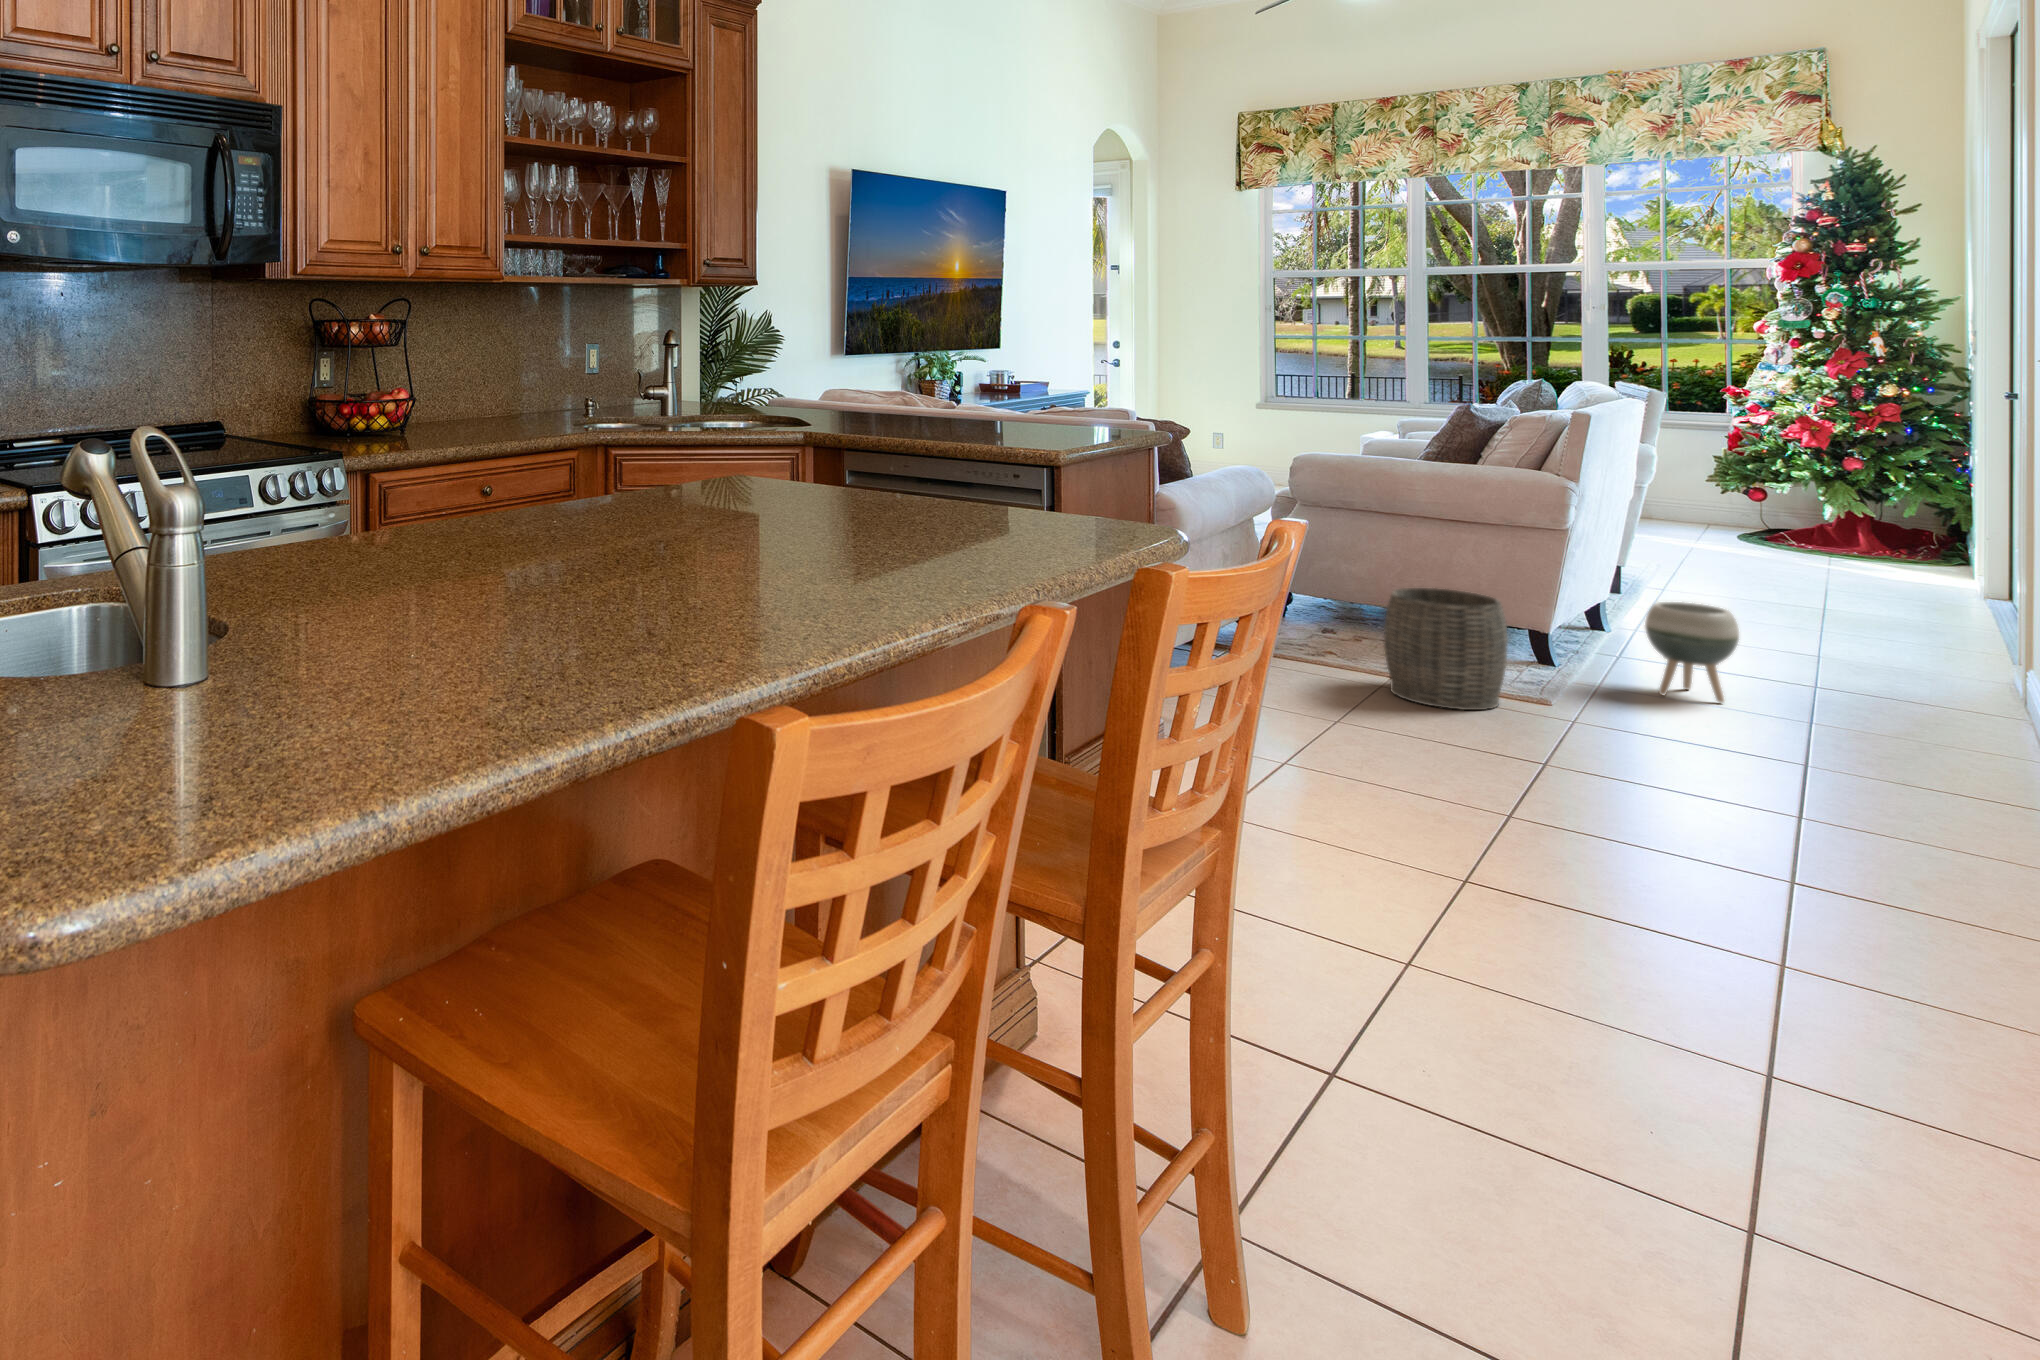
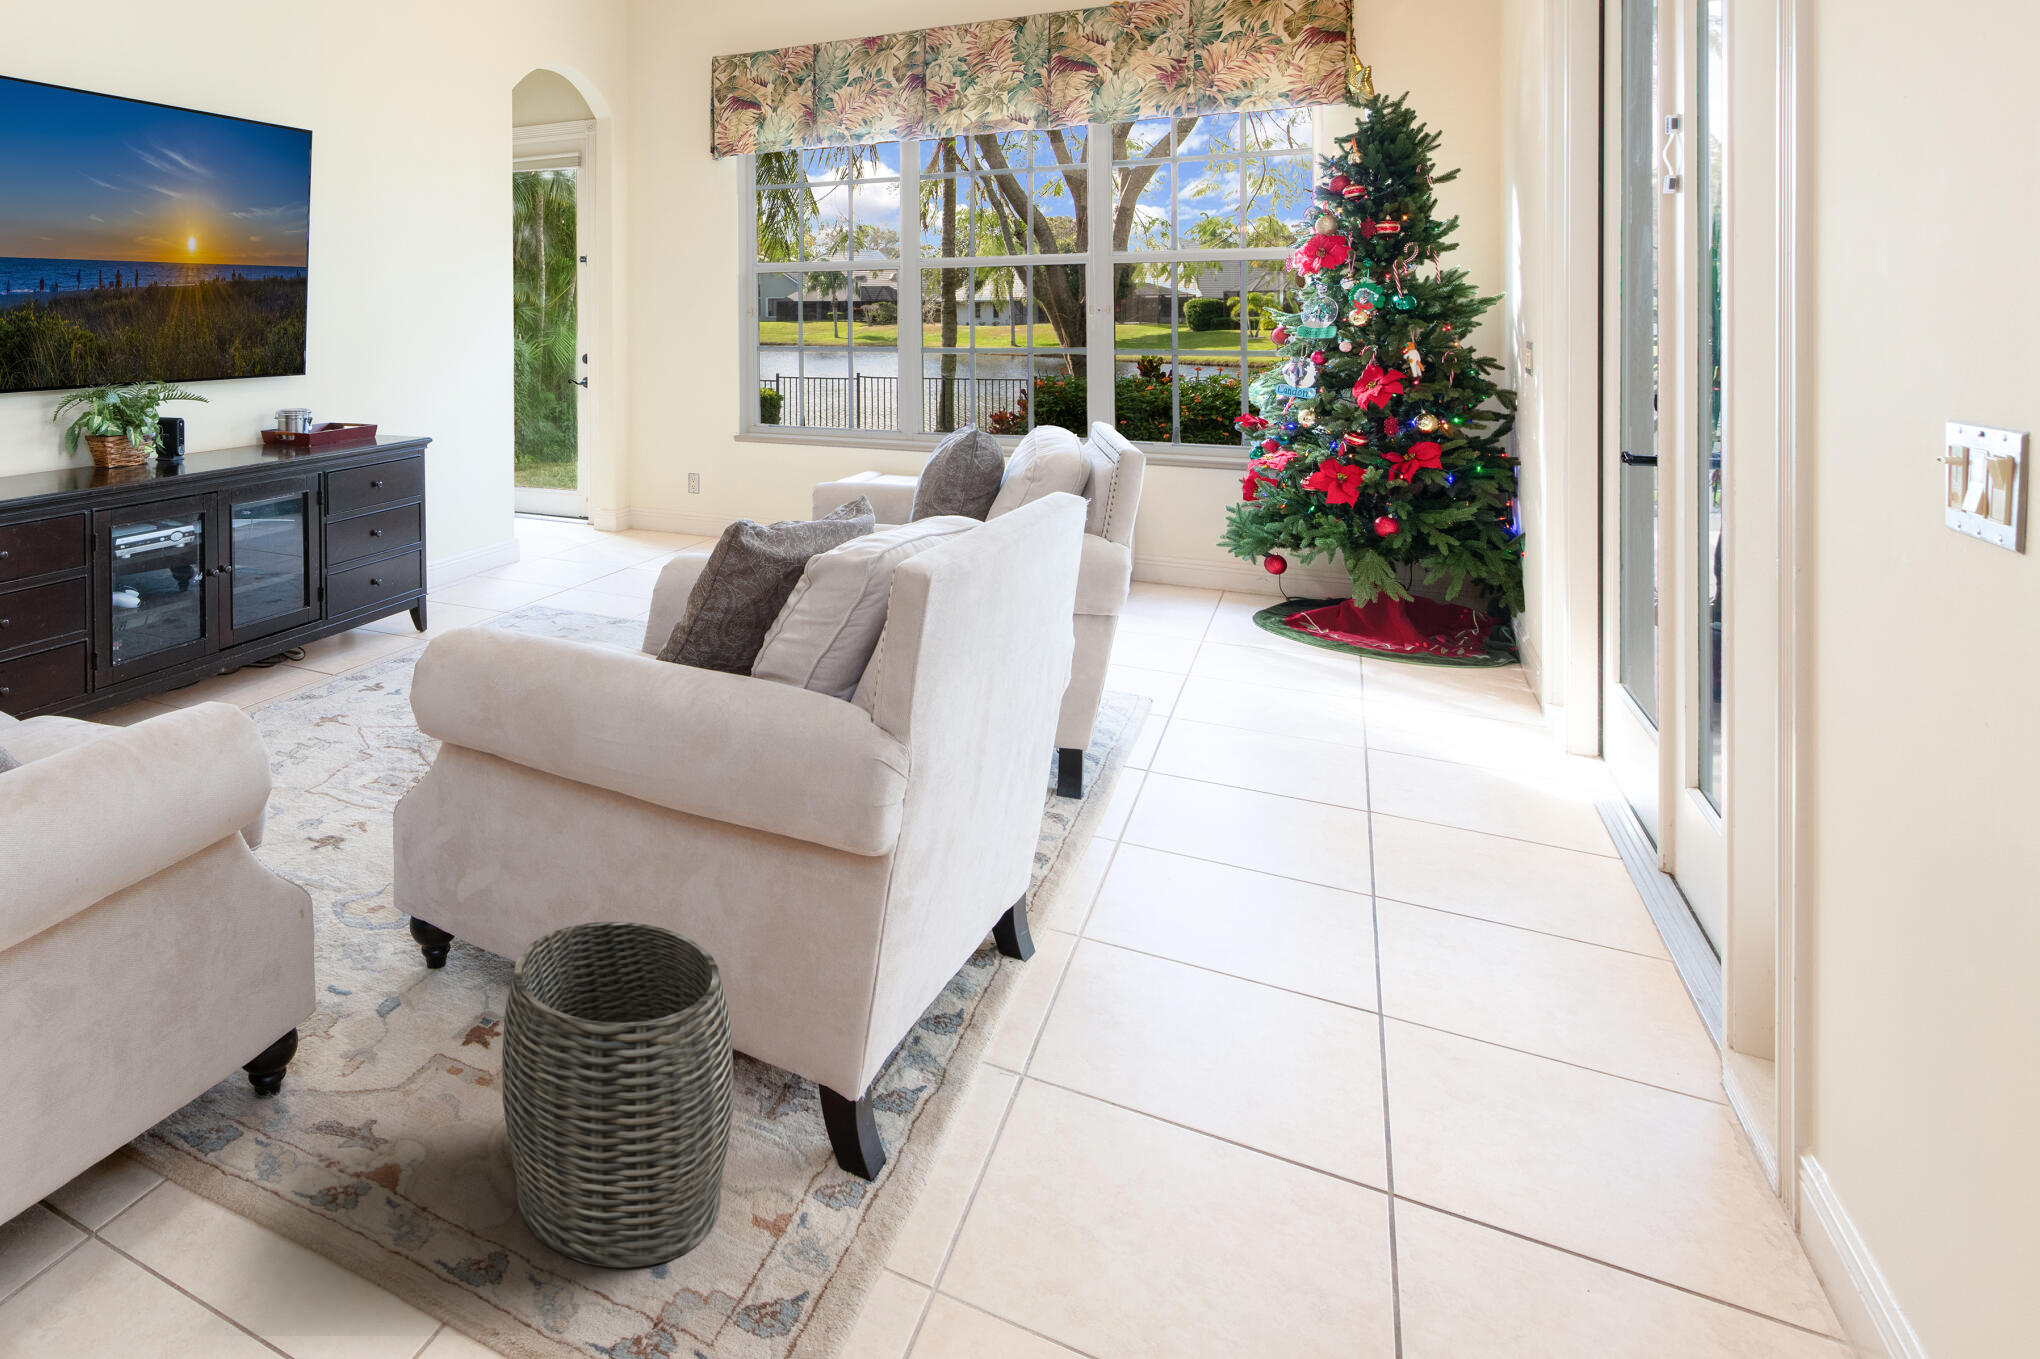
planter: present [1645,602,1739,703] -> none [1030,918,1193,1159]

